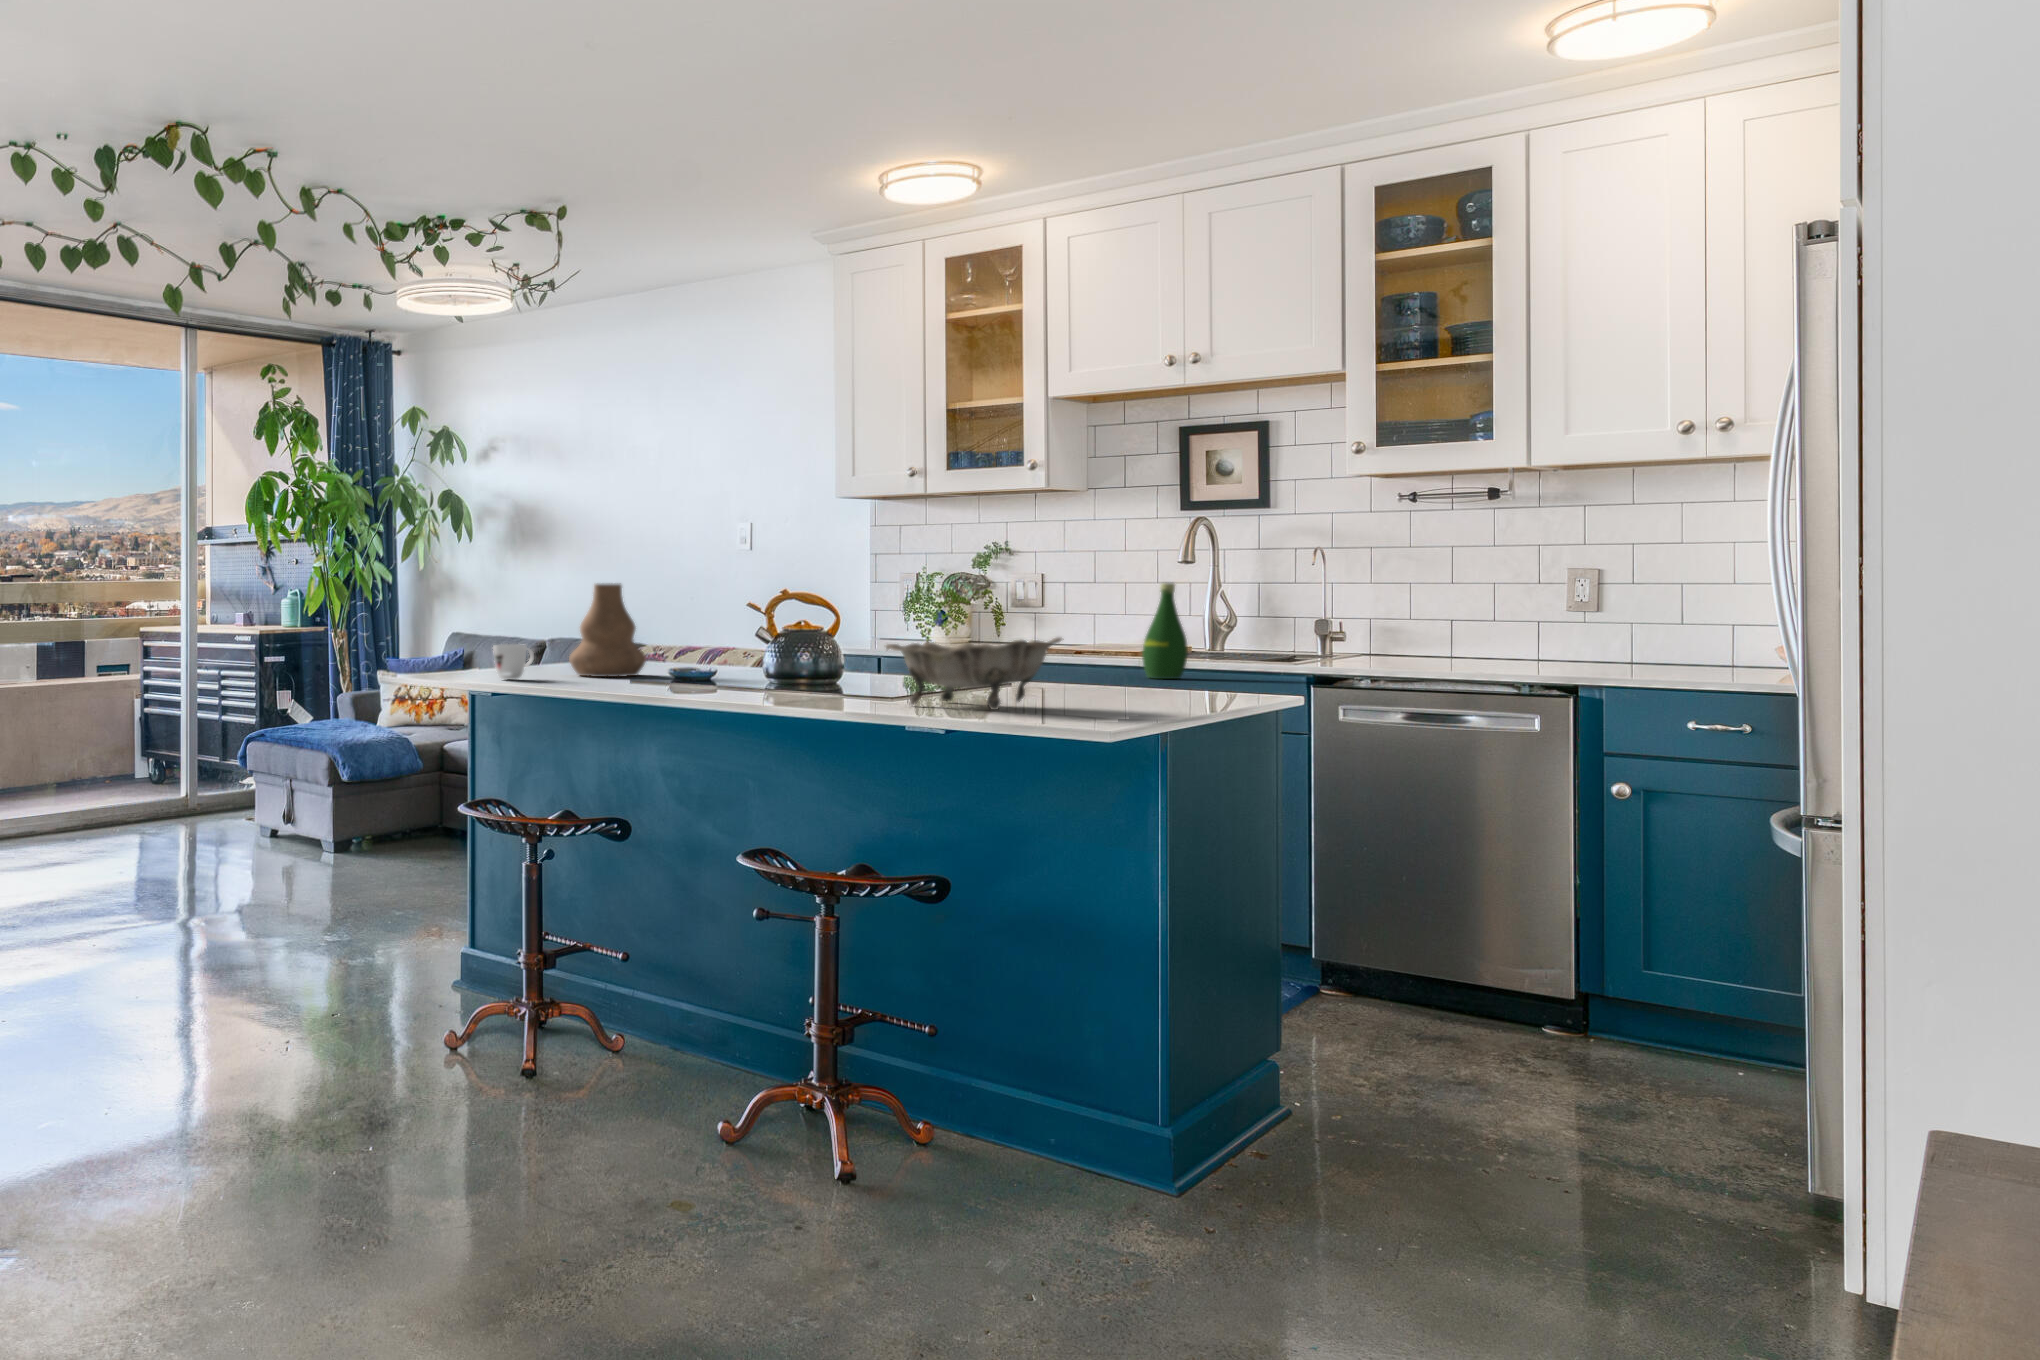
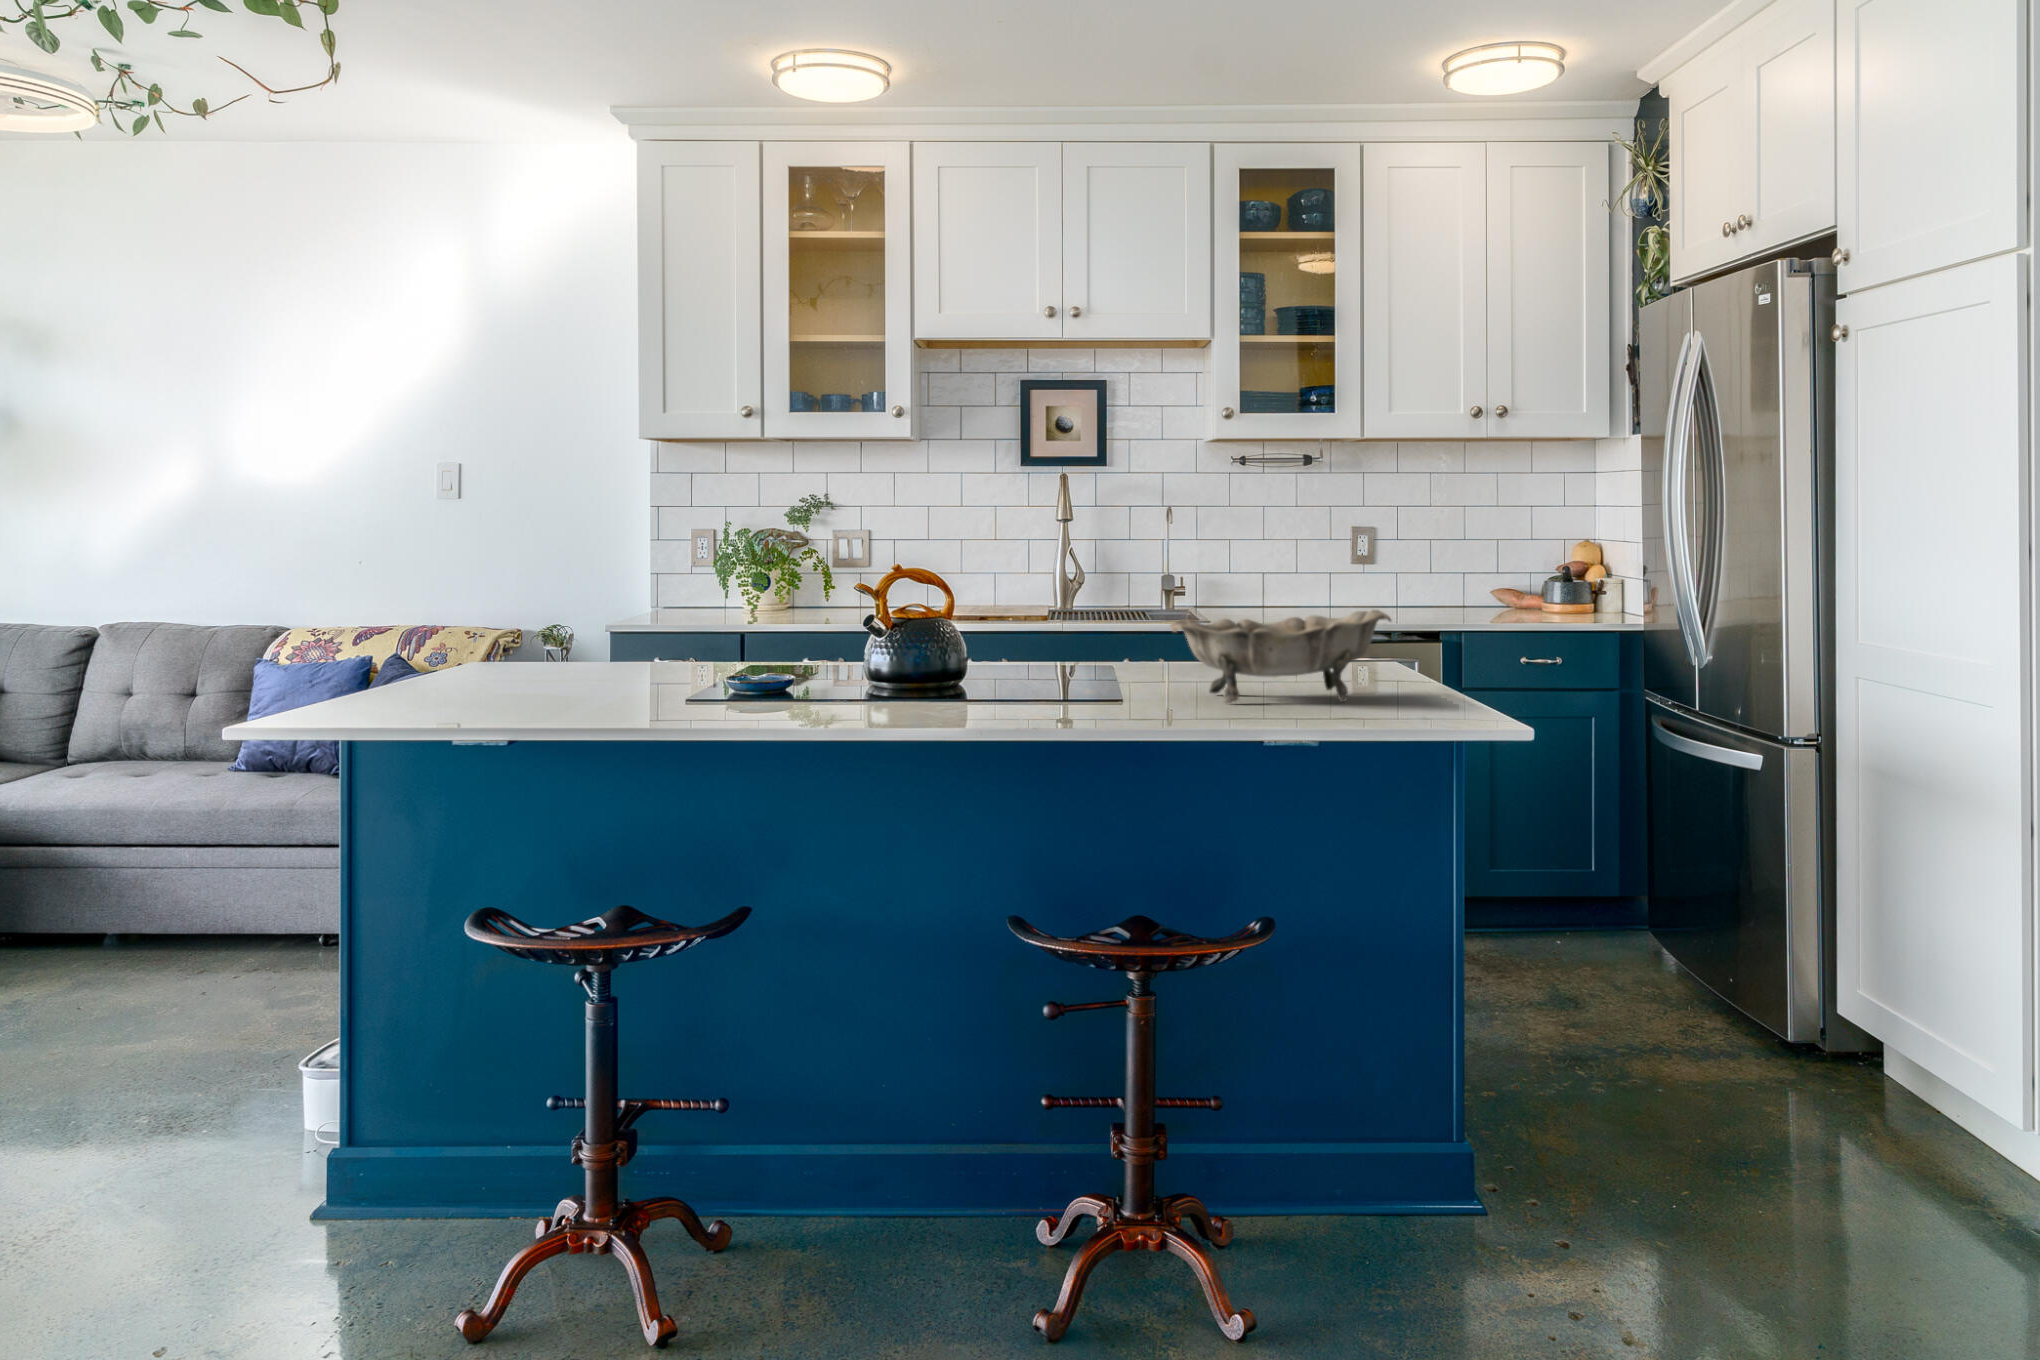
vase: present [569,583,646,677] -> none [477,541,601,684]
bottle: present [1142,583,1188,679] -> none [1127,545,1172,648]
mug: present [493,644,534,679] -> none [401,640,461,698]

